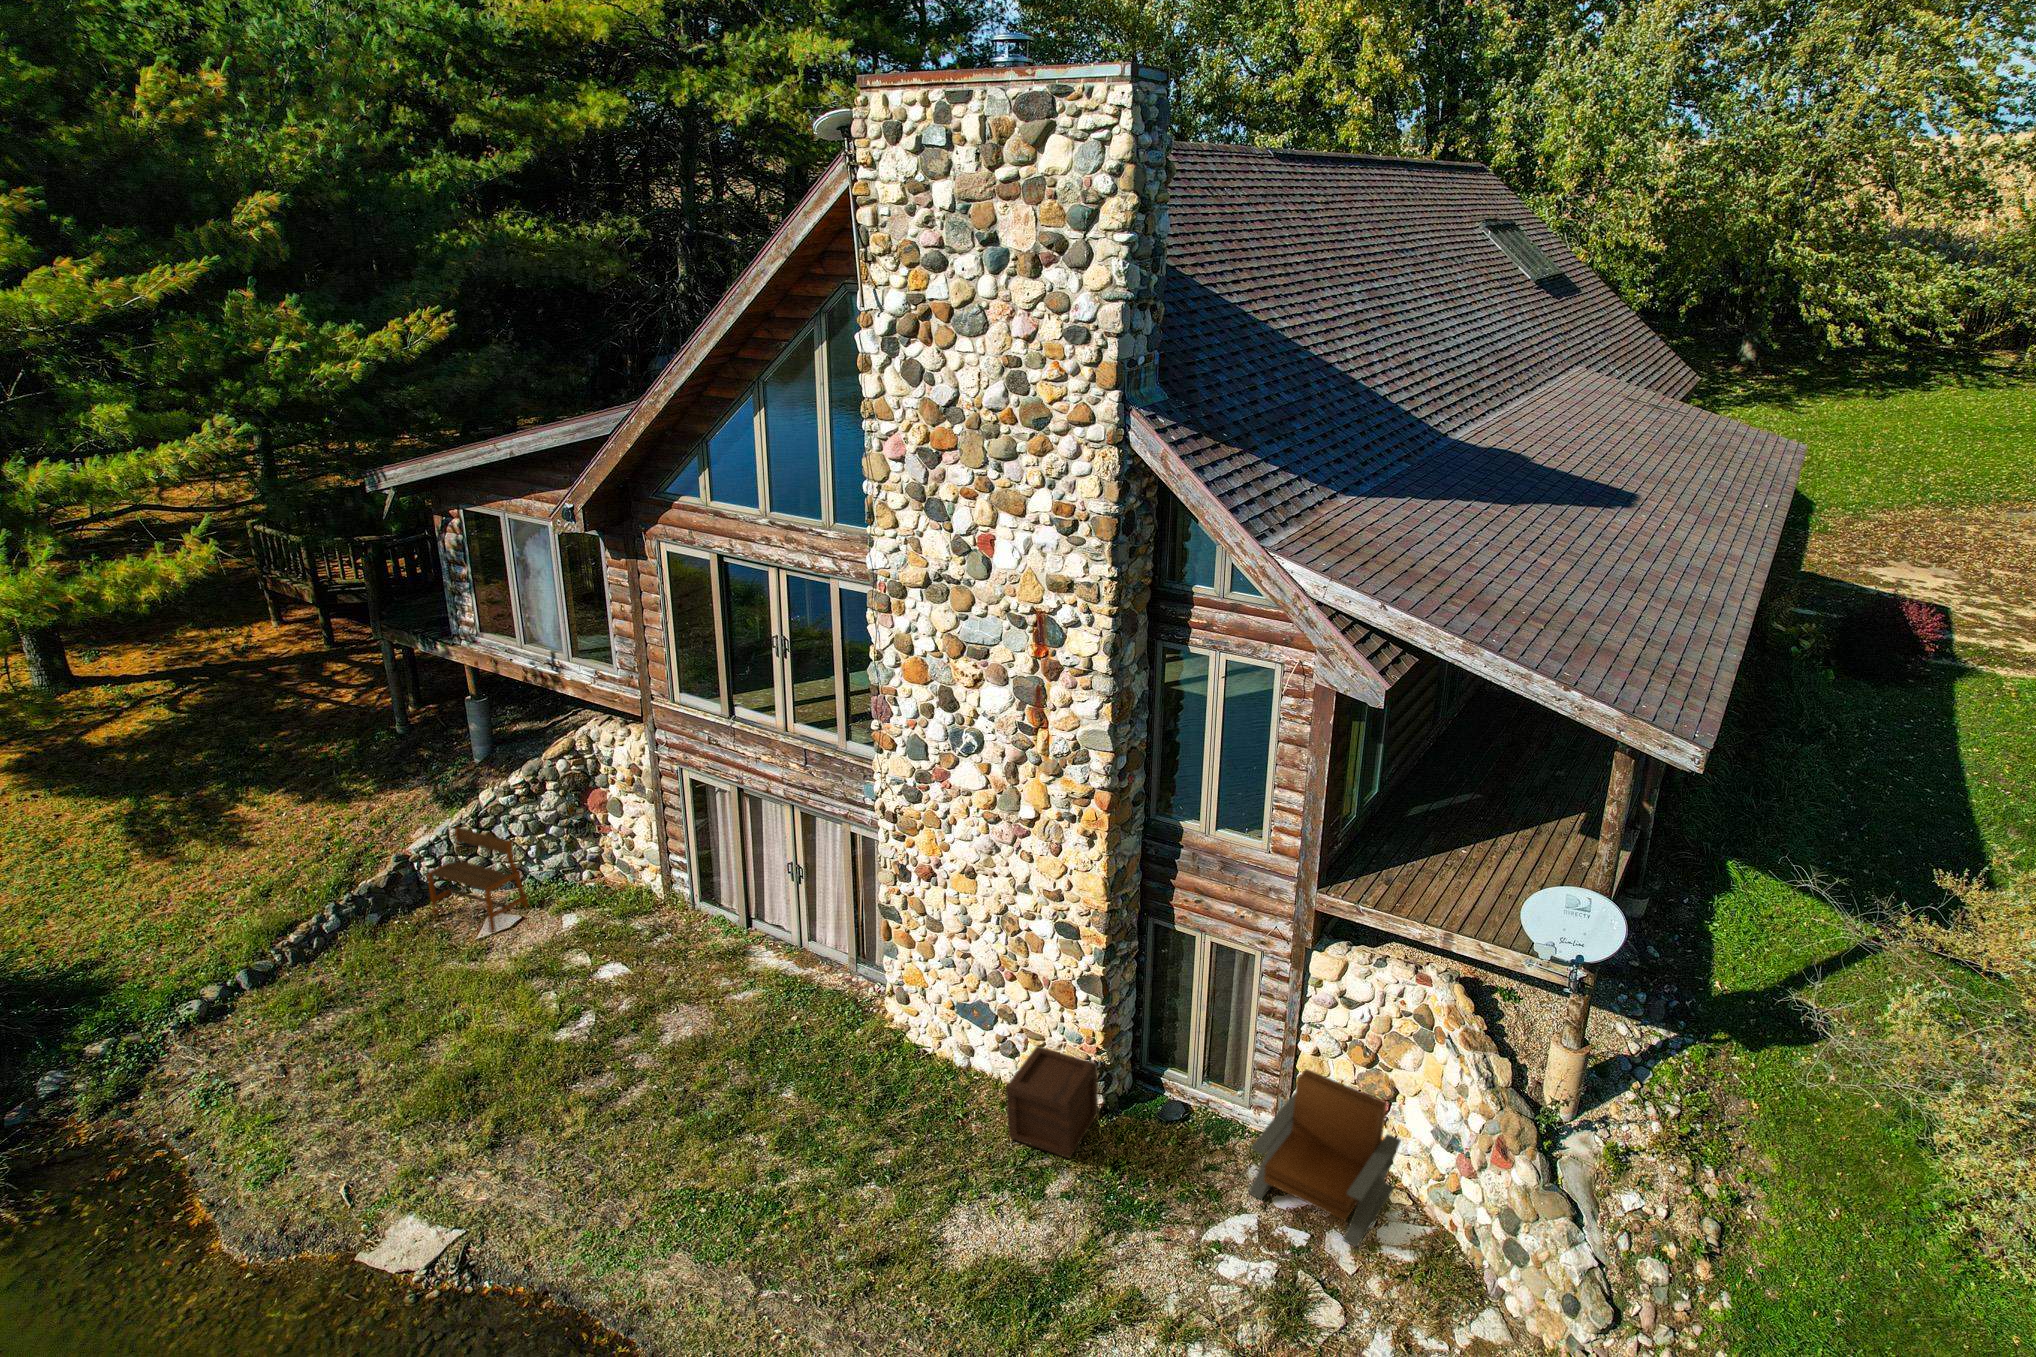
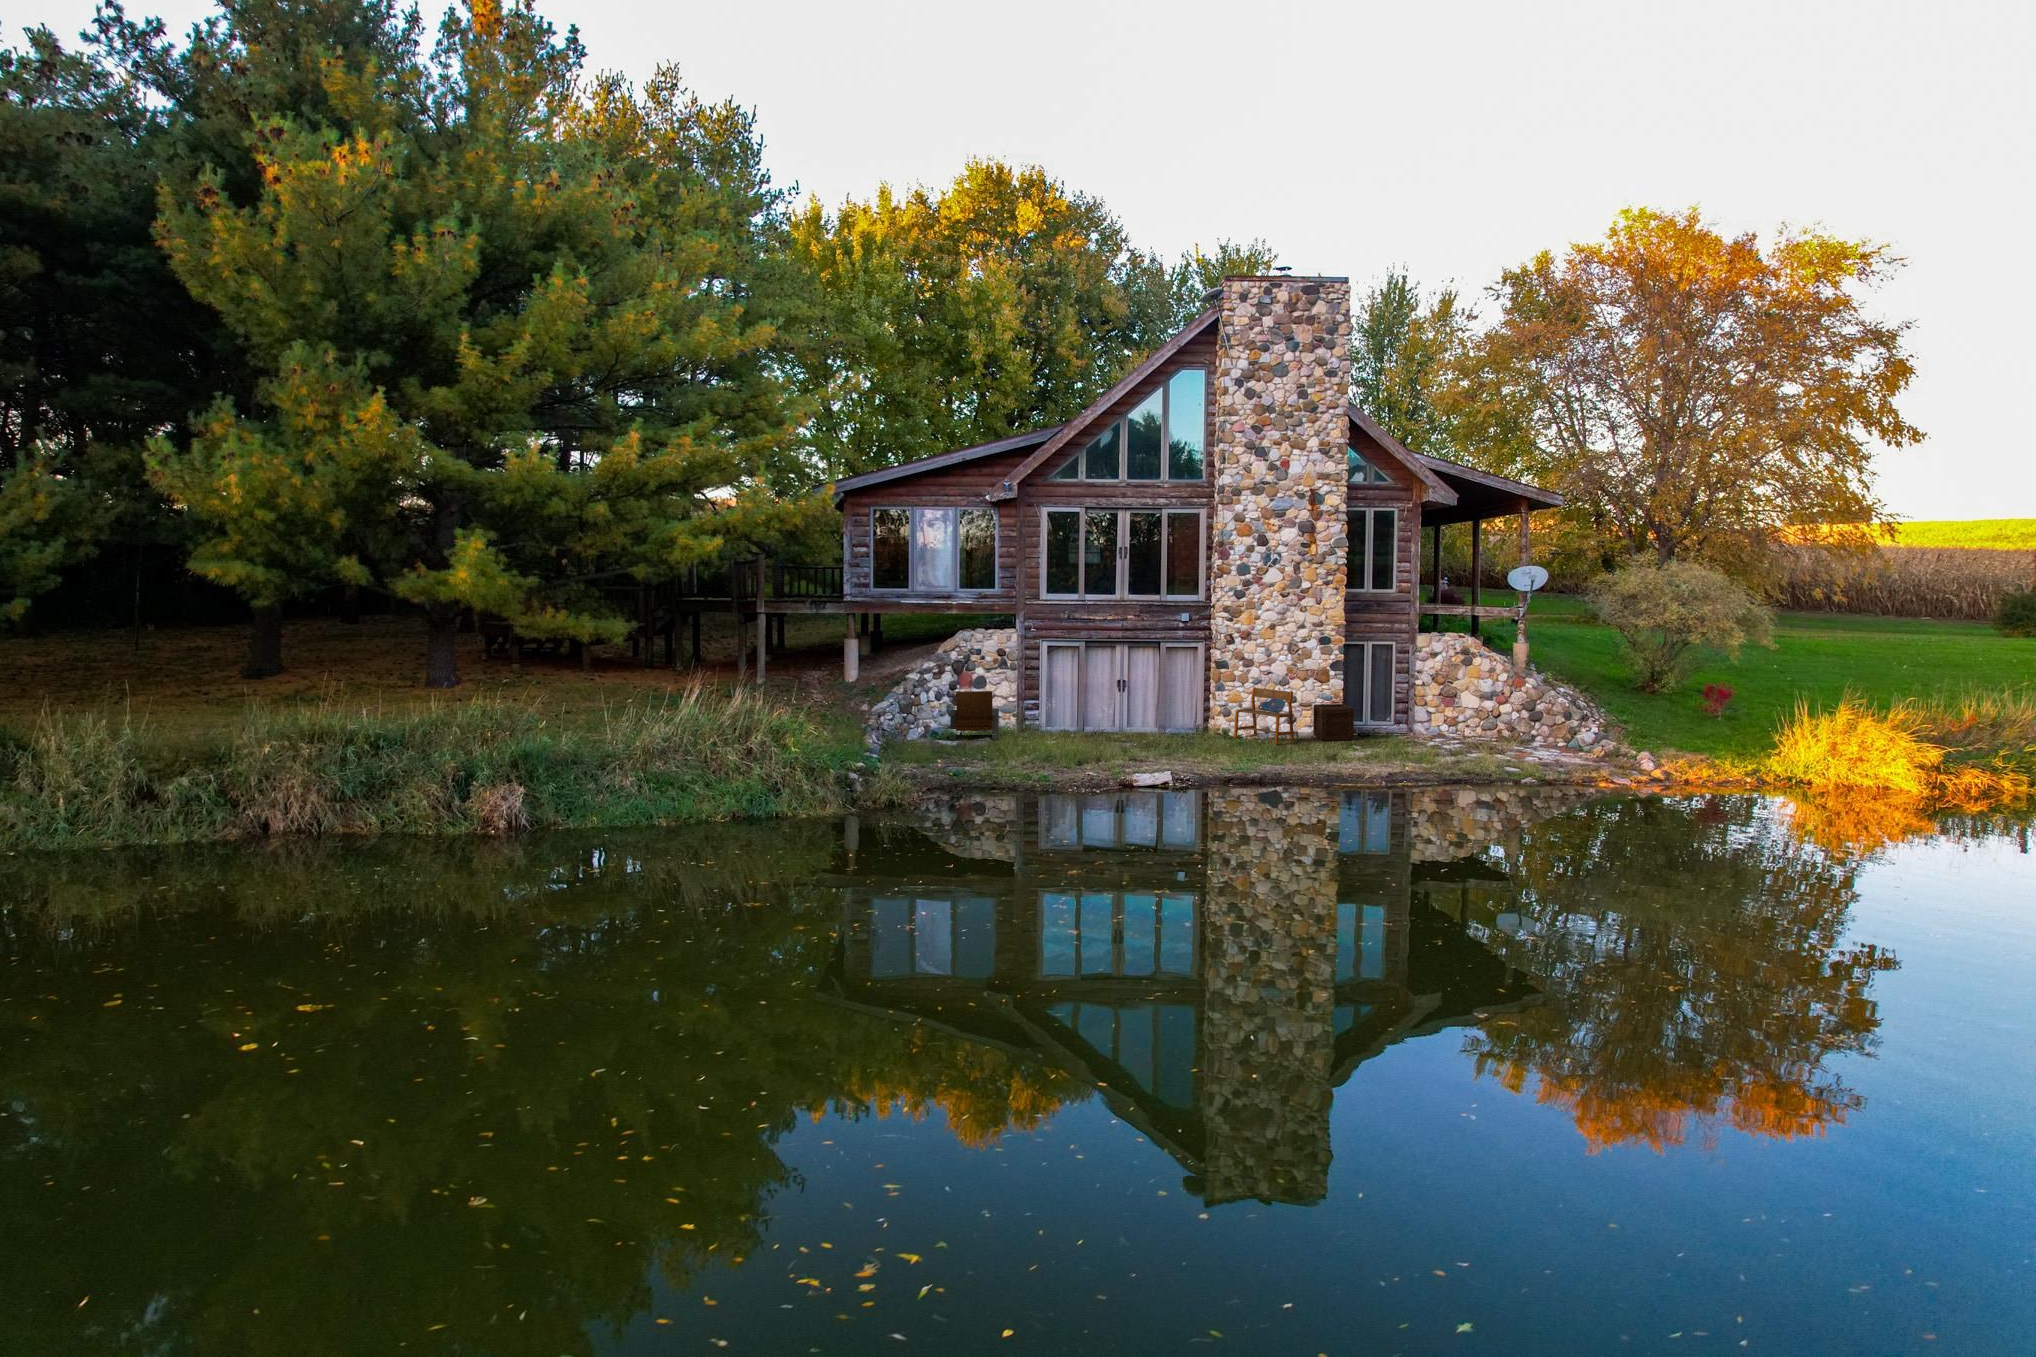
bench: present [427,827,528,932] -> present [1234,687,1295,745]
lounge chair: present [1249,1069,1401,1247] -> present [949,691,999,740]

